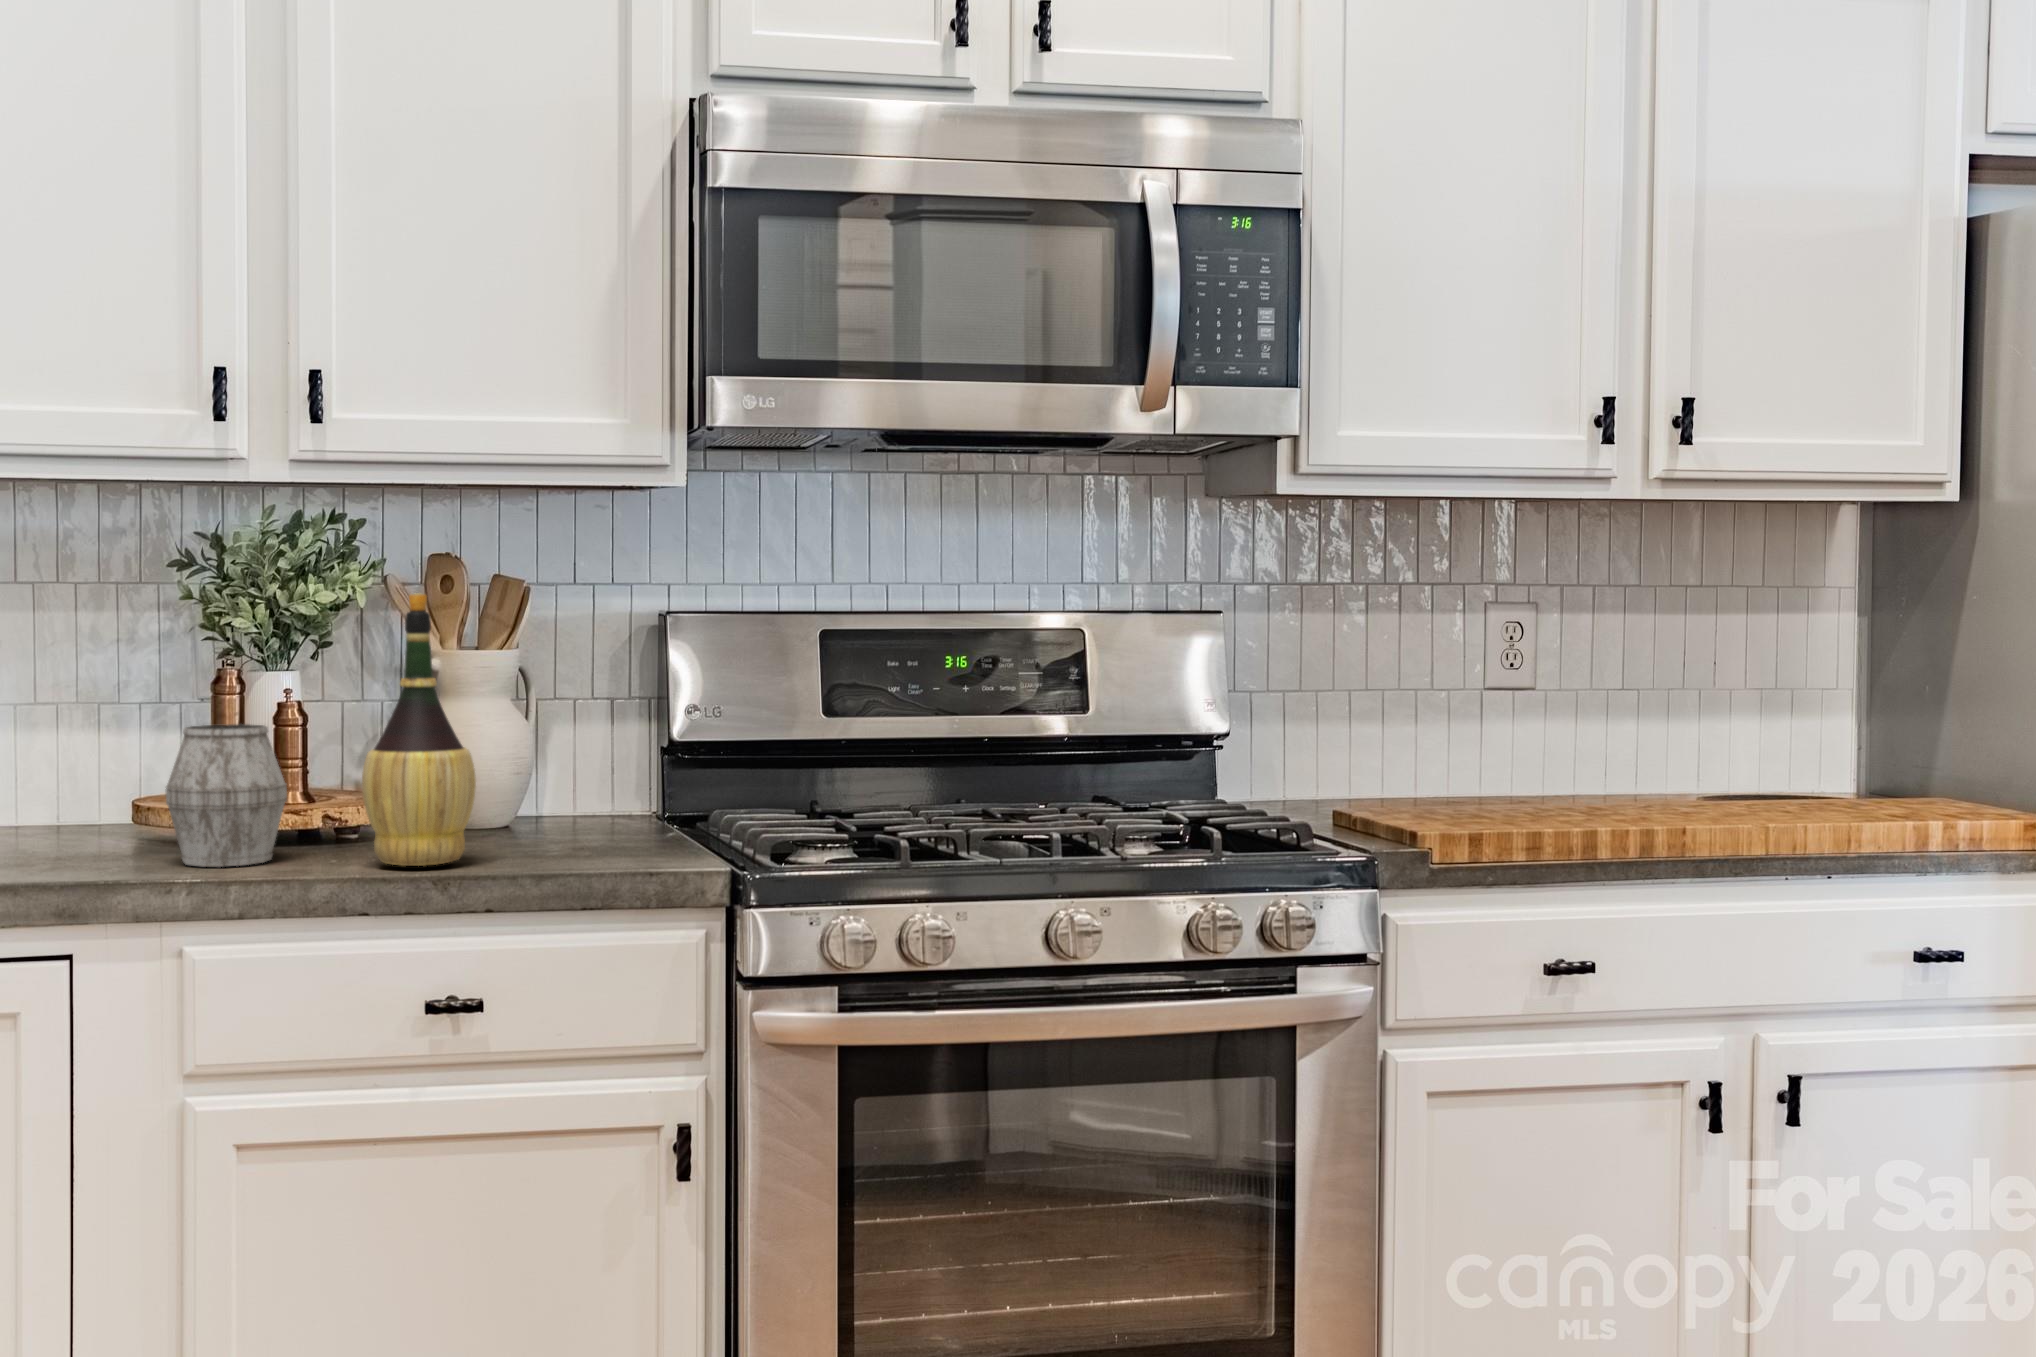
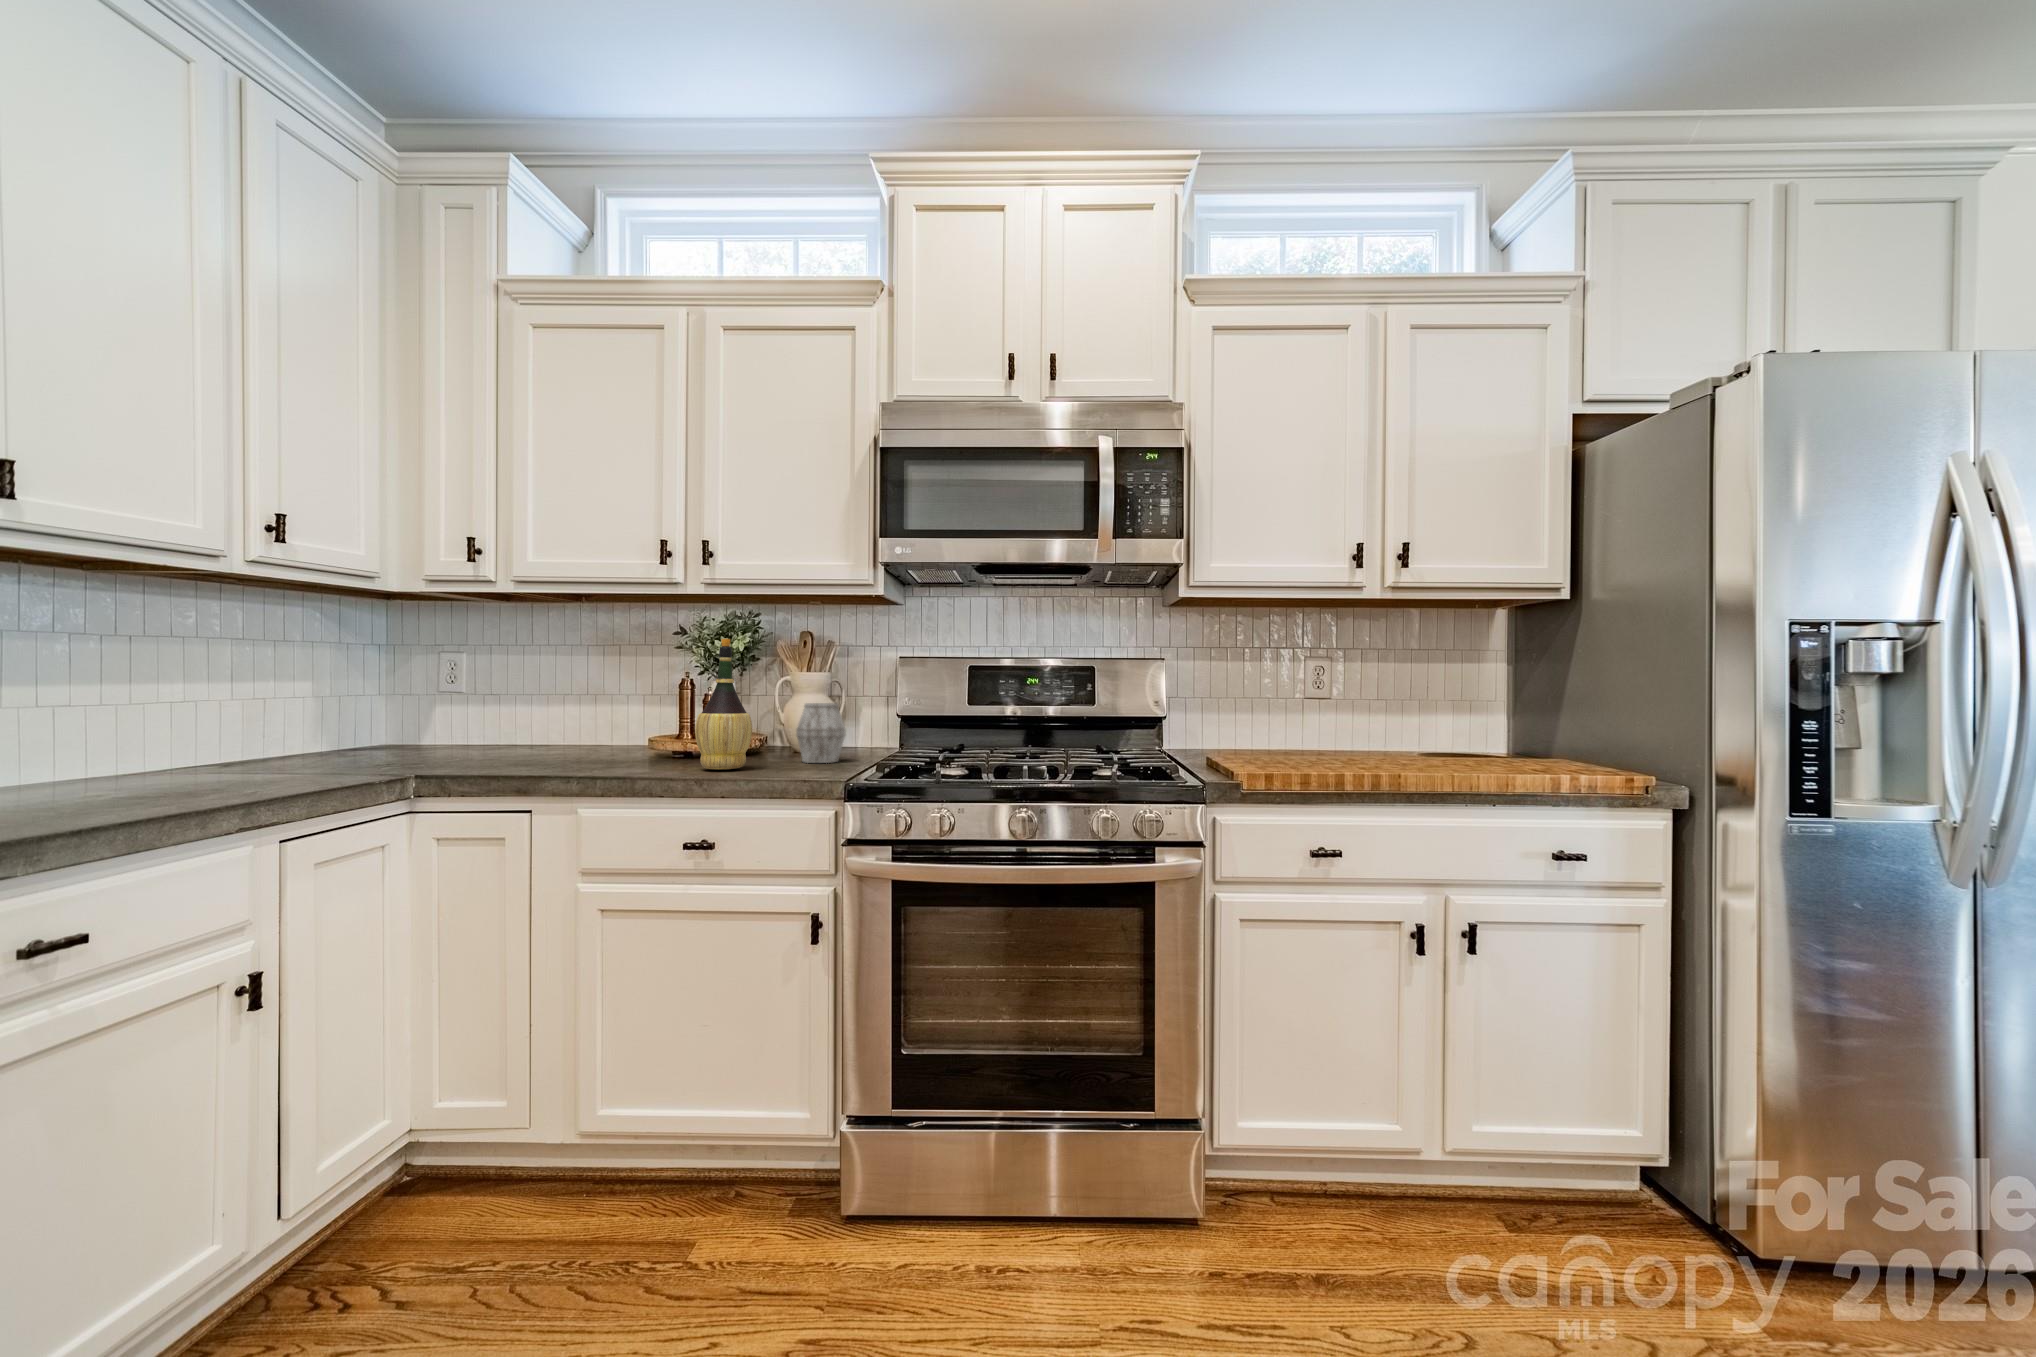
mug: present [166,724,287,867] -> present [796,703,846,763]

